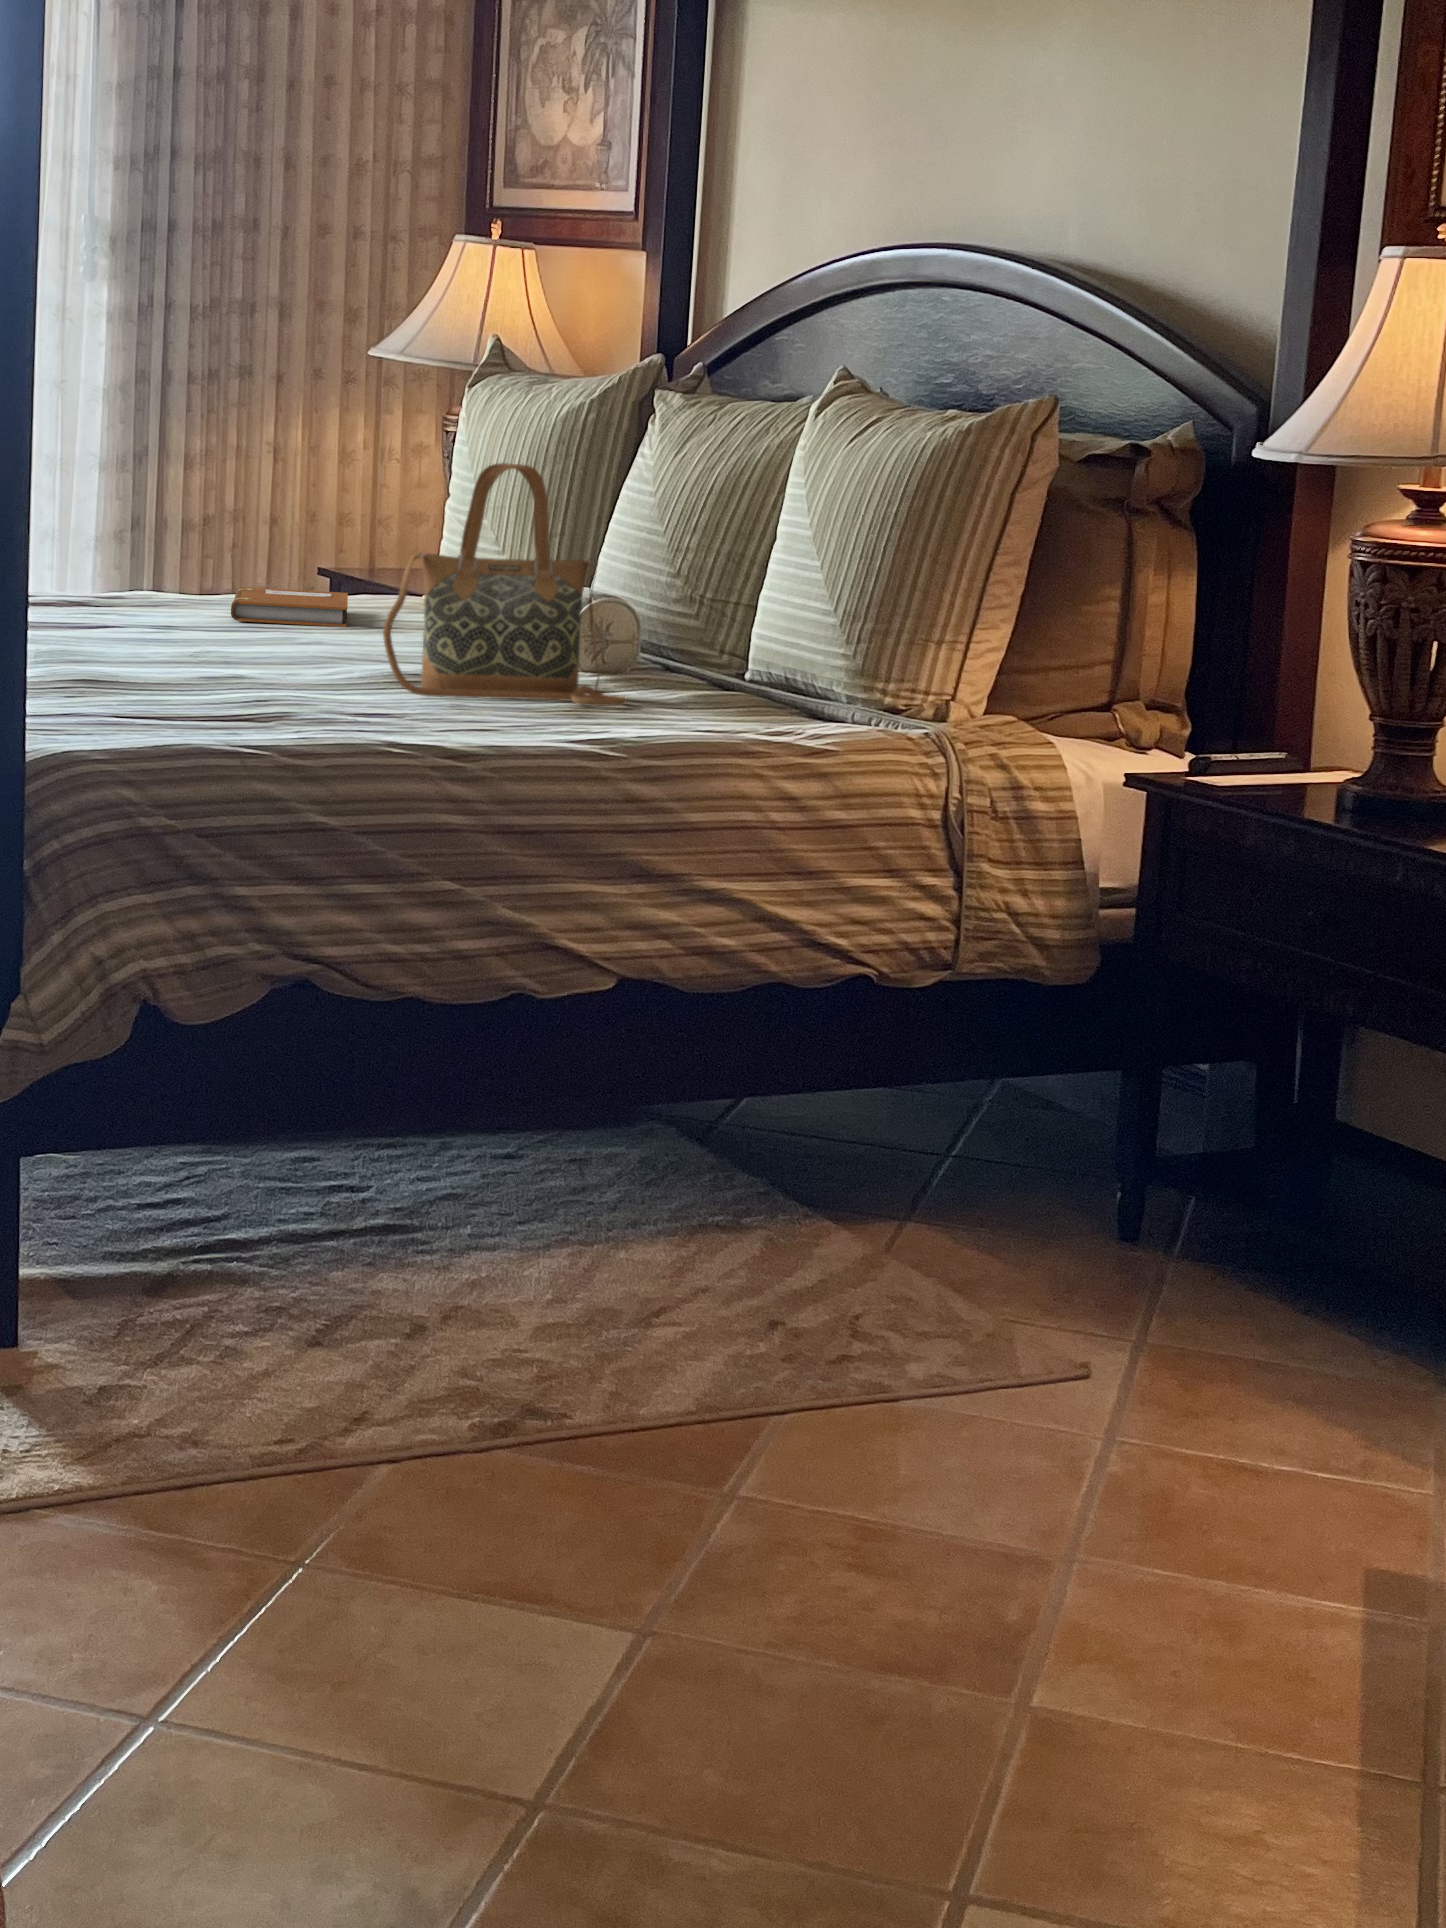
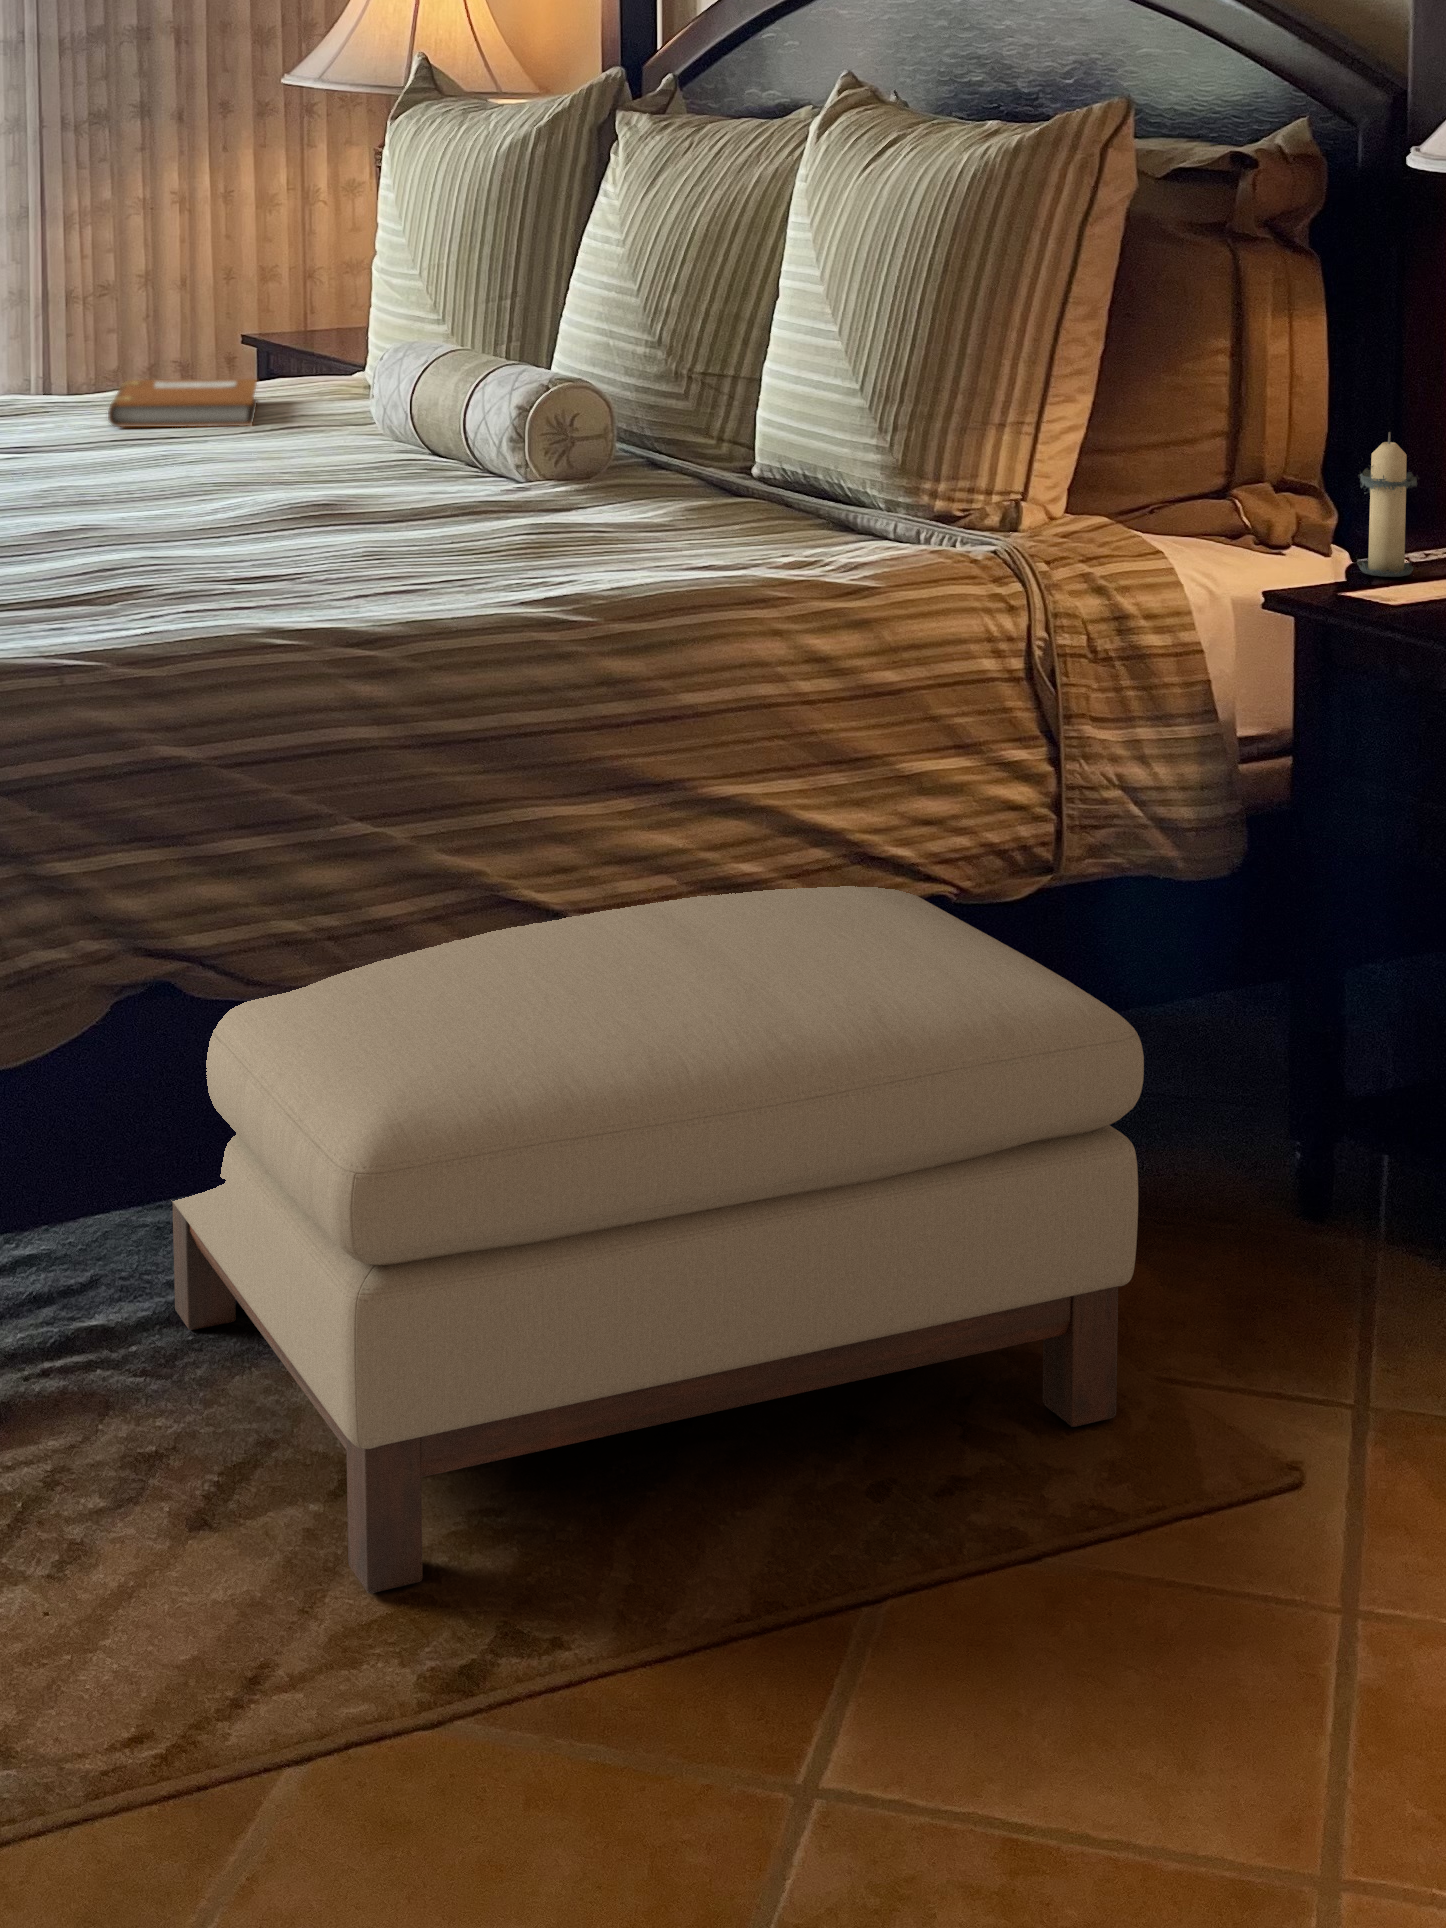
handbag: present [383,463,628,706] -> none [272,228,598,540]
candle: none [1195,661,1253,771] -> present [1357,432,1417,577]
ottoman: none [279,943,1001,1387] -> present [172,886,1144,1593]

